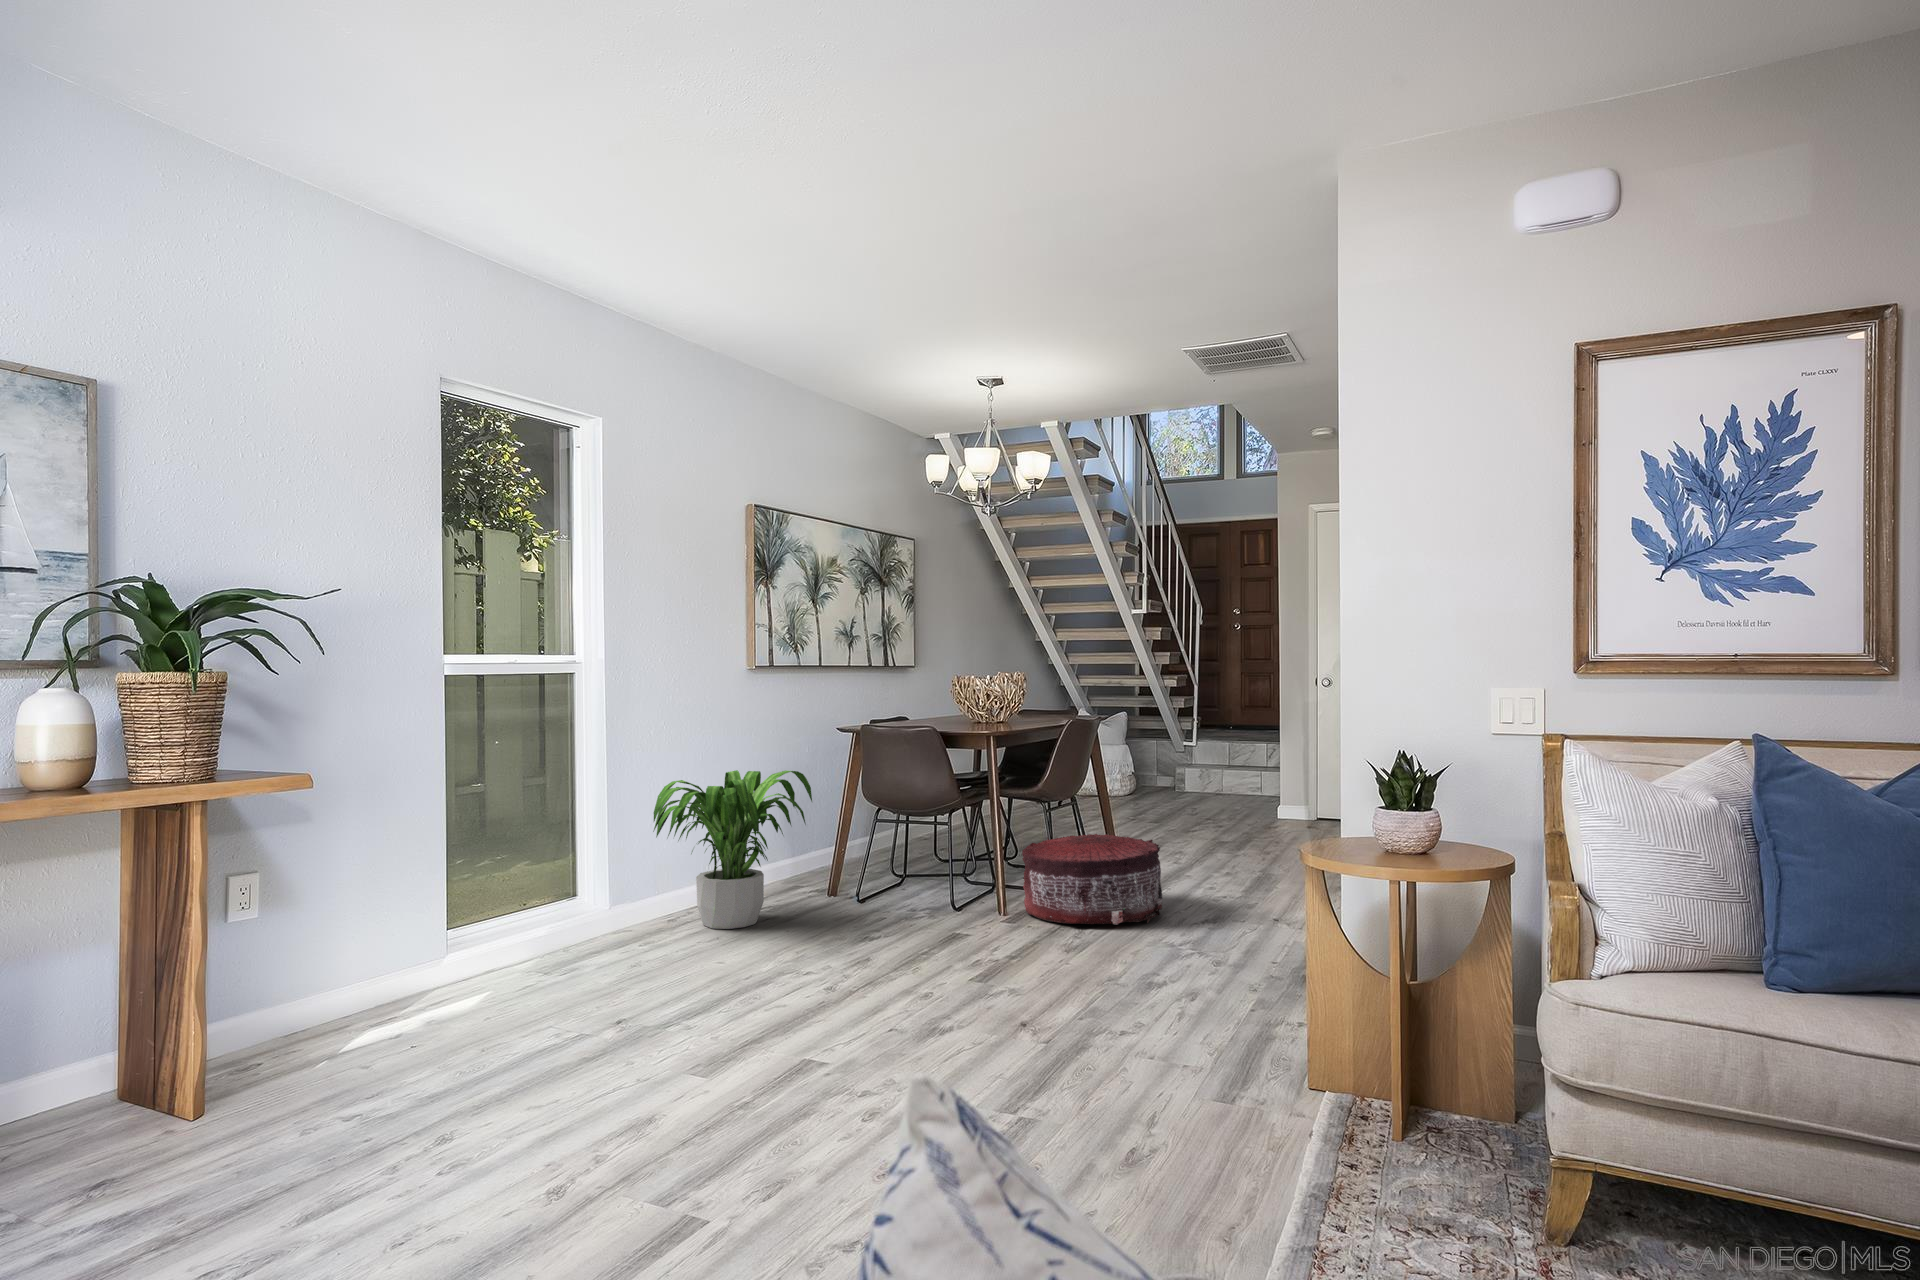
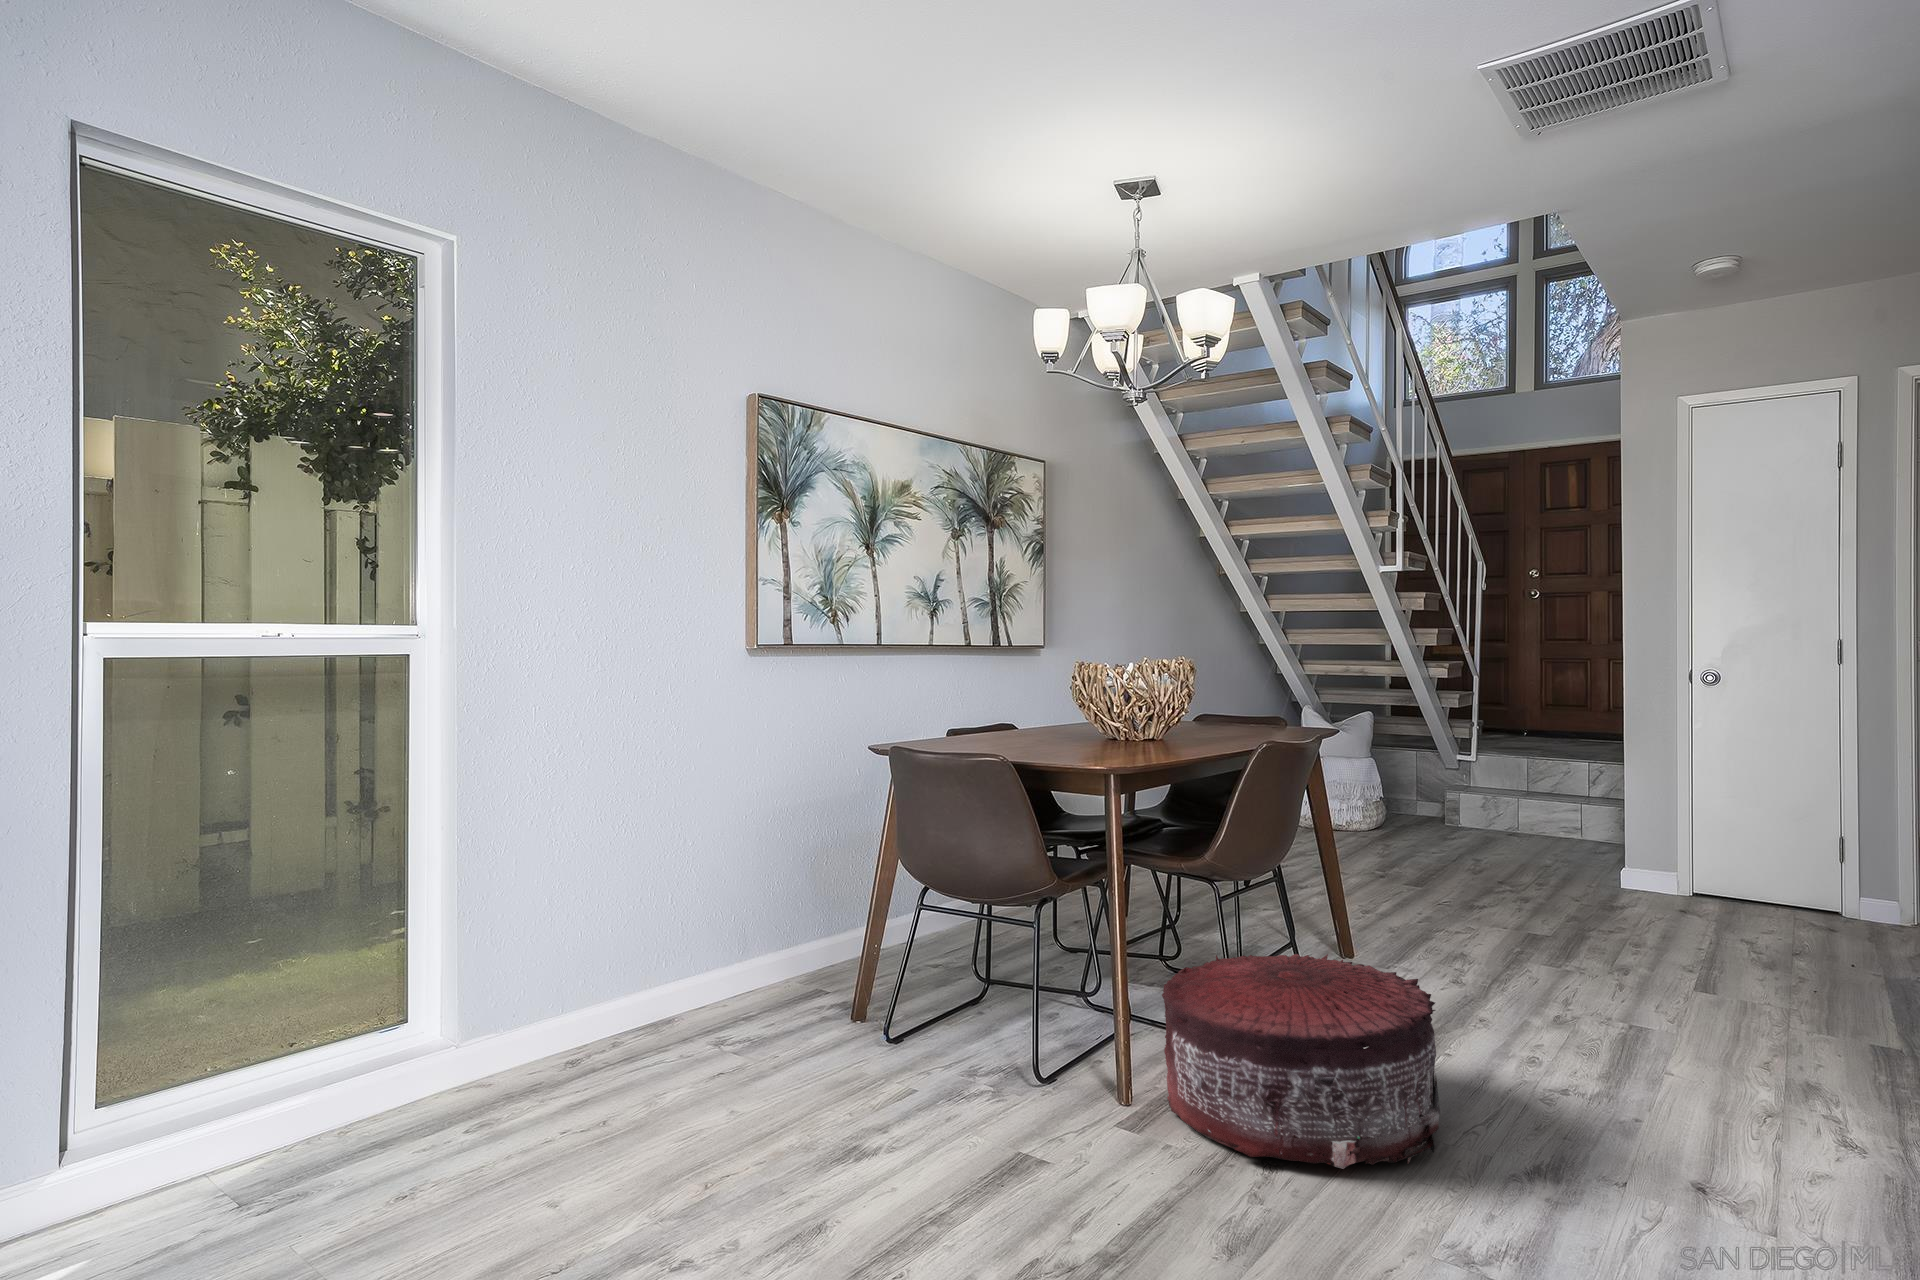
potted plant: present [653,770,812,929] -> none [510,814,801,1098]

